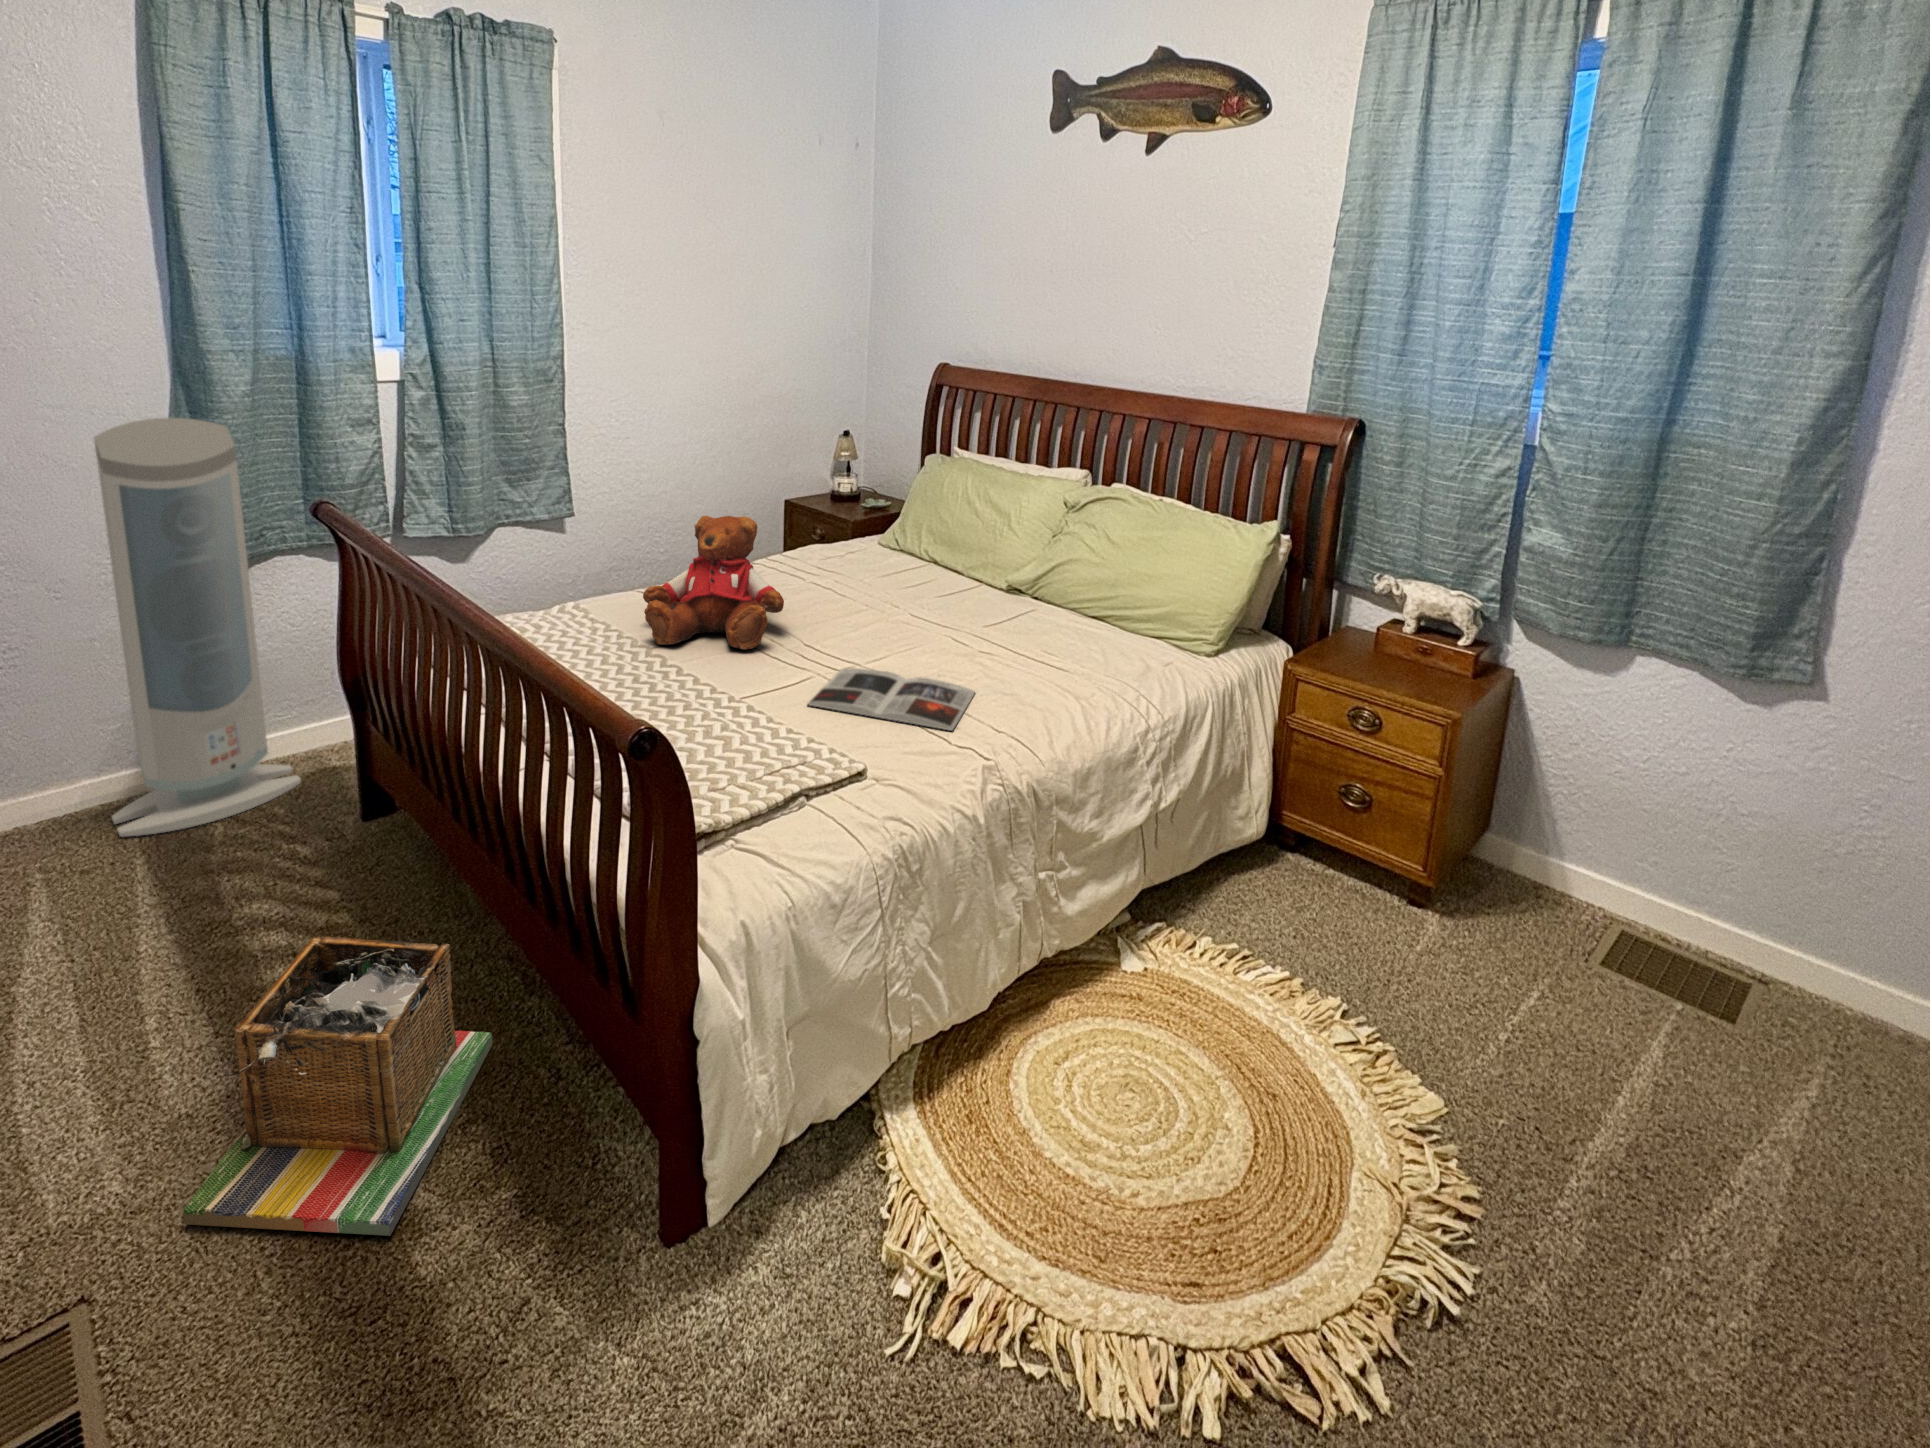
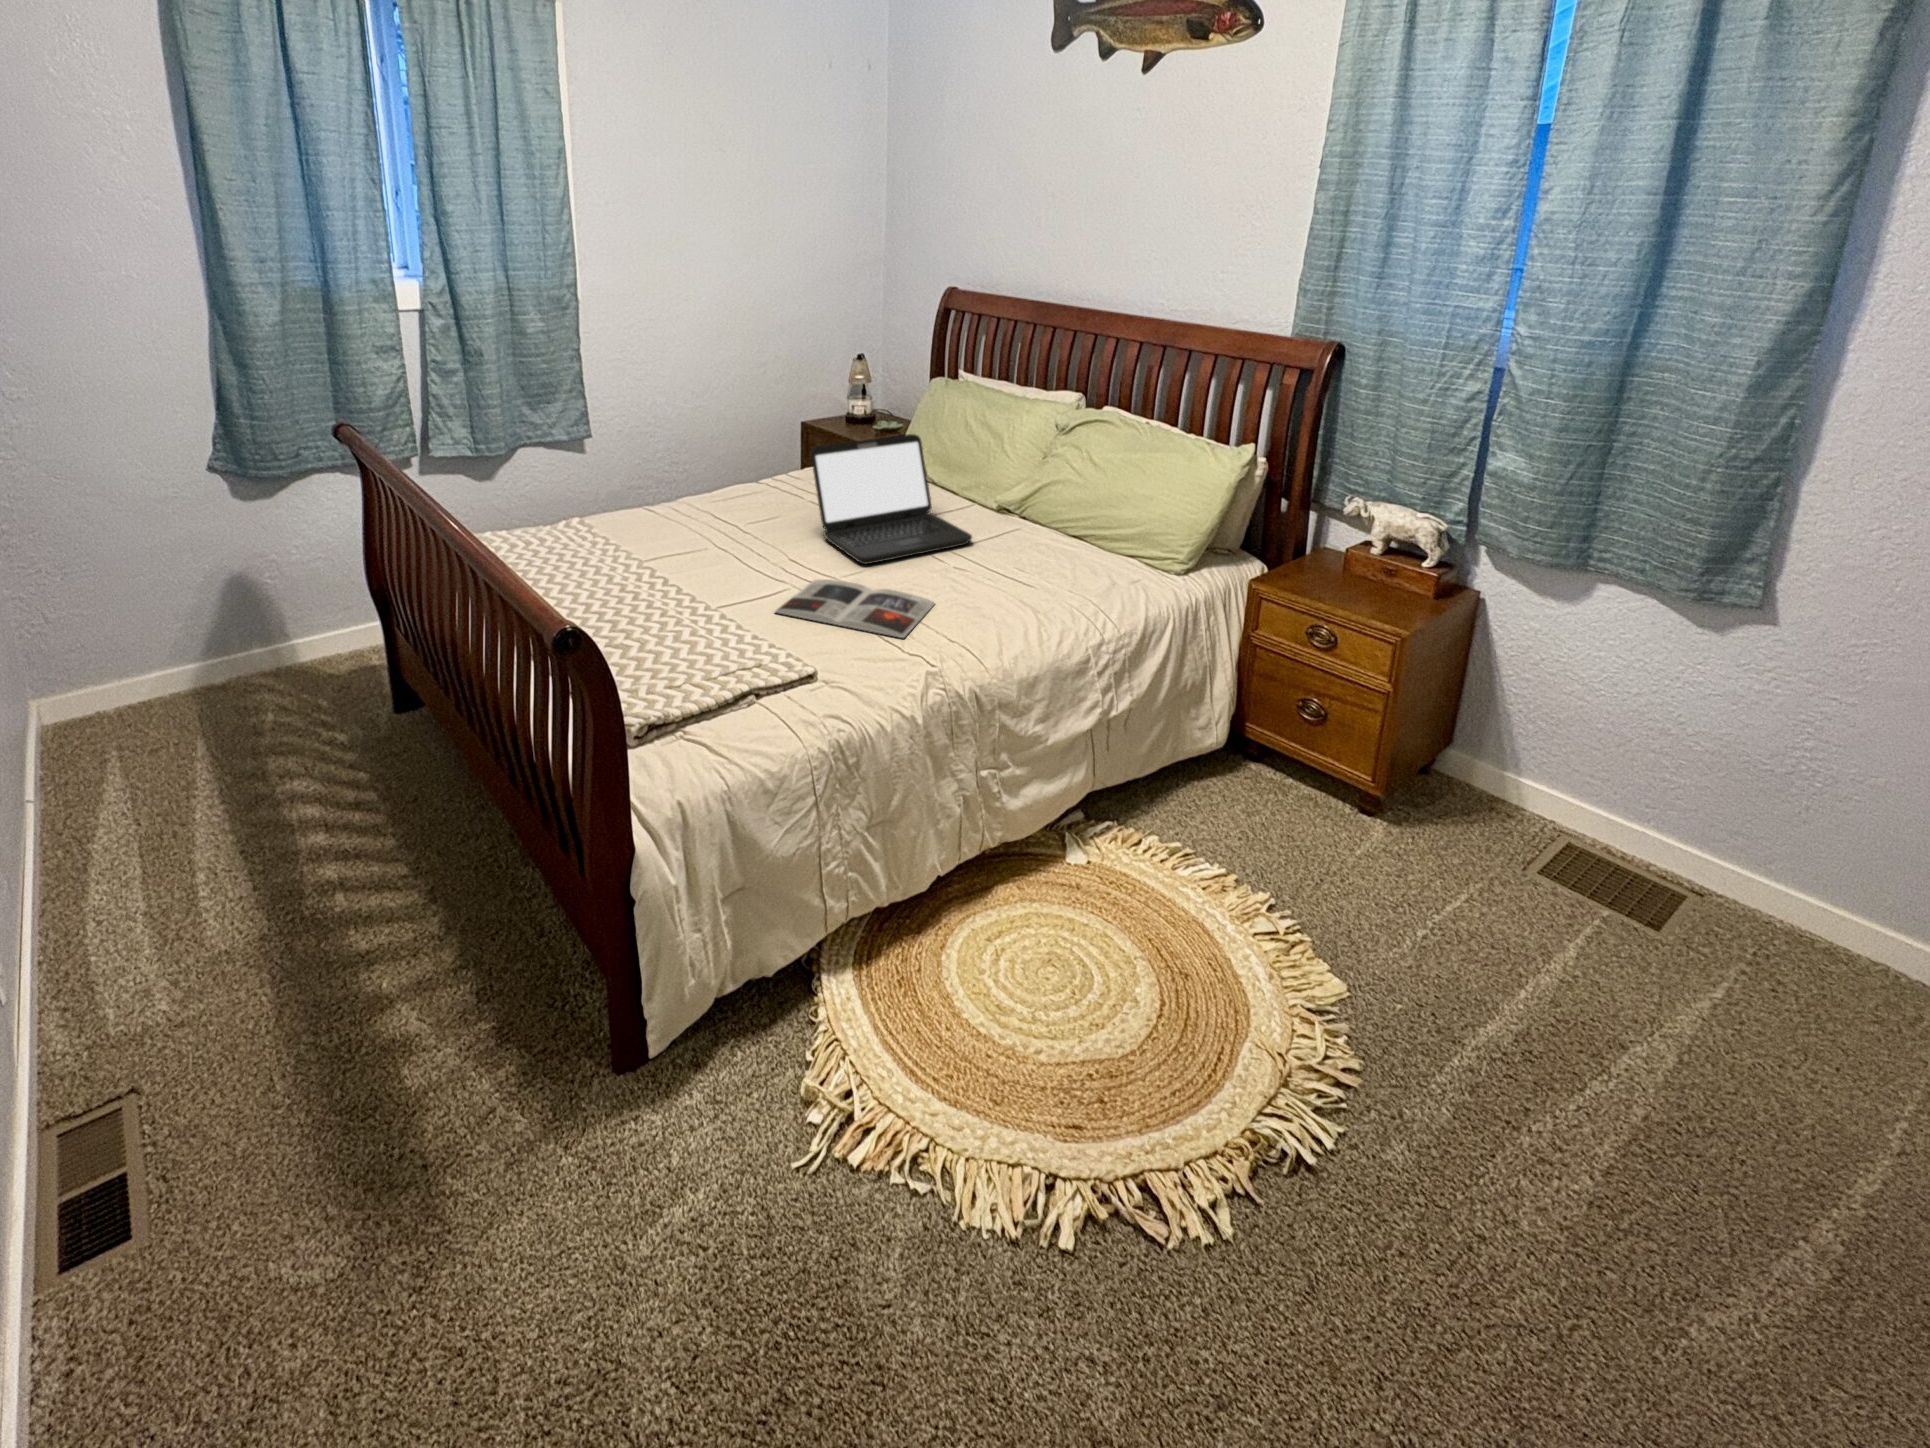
air purifier: present [94,418,301,837] -> none [143,344,347,718]
laptop: none [827,514,996,651] -> present [811,434,972,564]
teddy bear: present [643,516,784,649] -> none [637,436,768,561]
laundry basket: present [183,937,493,1236] -> none [217,805,489,1053]

